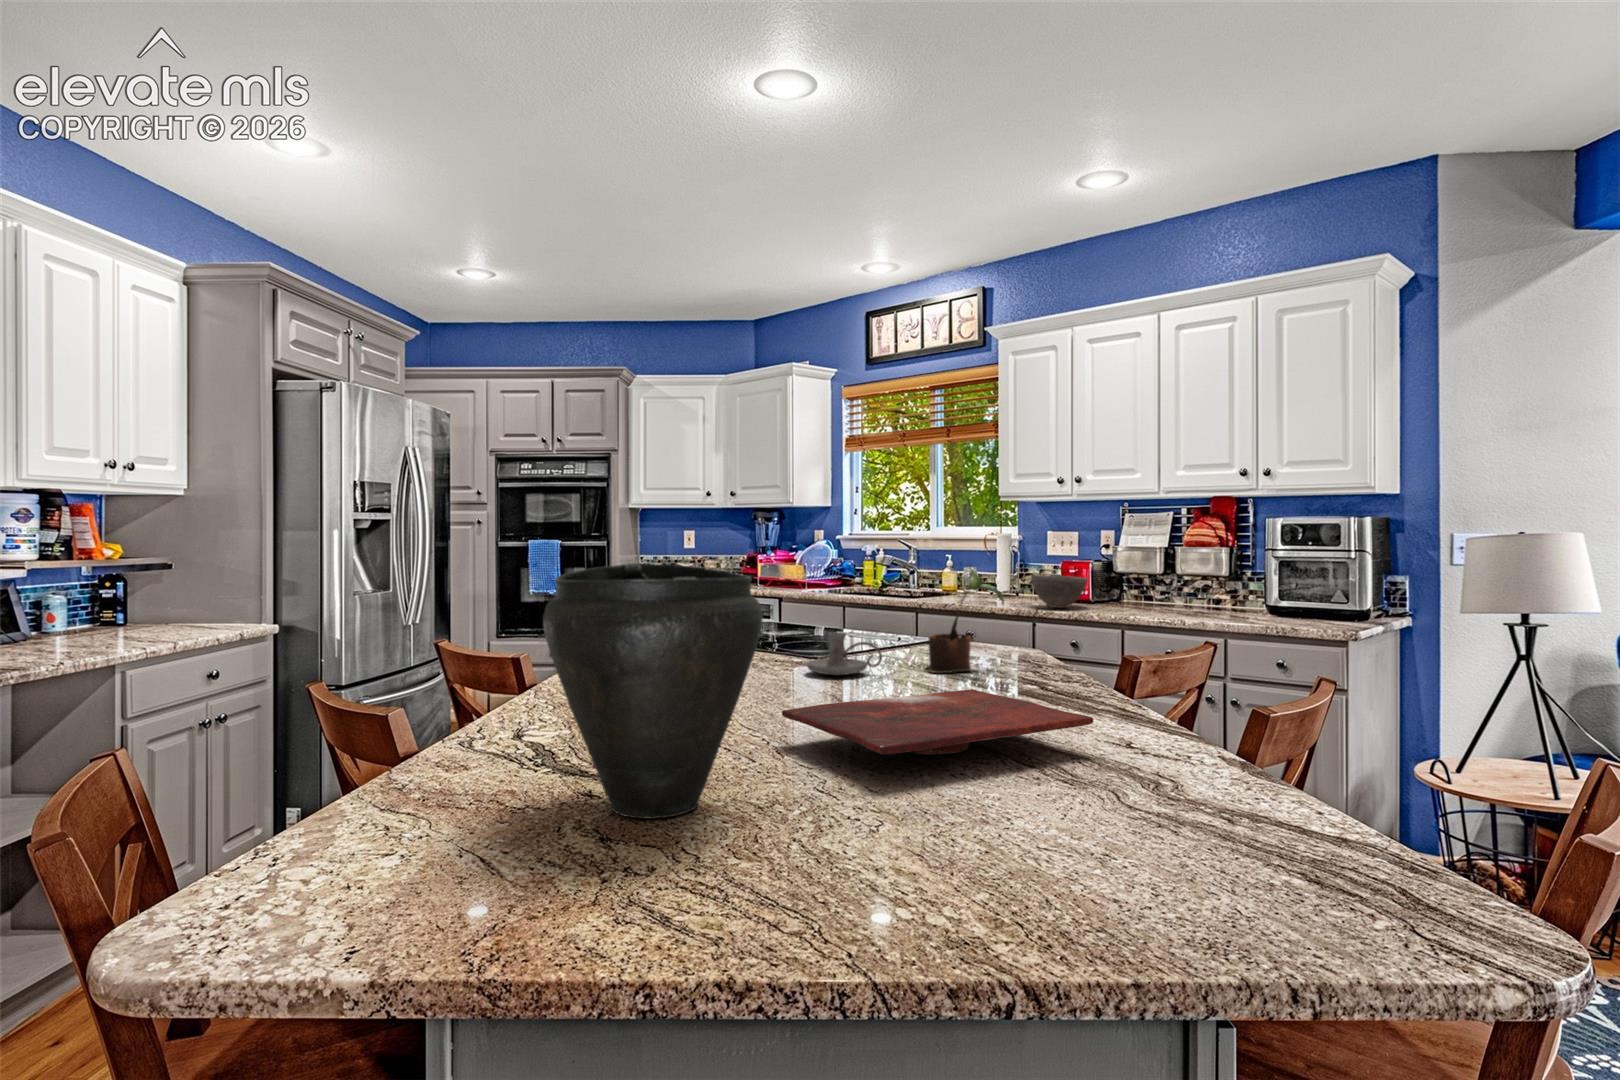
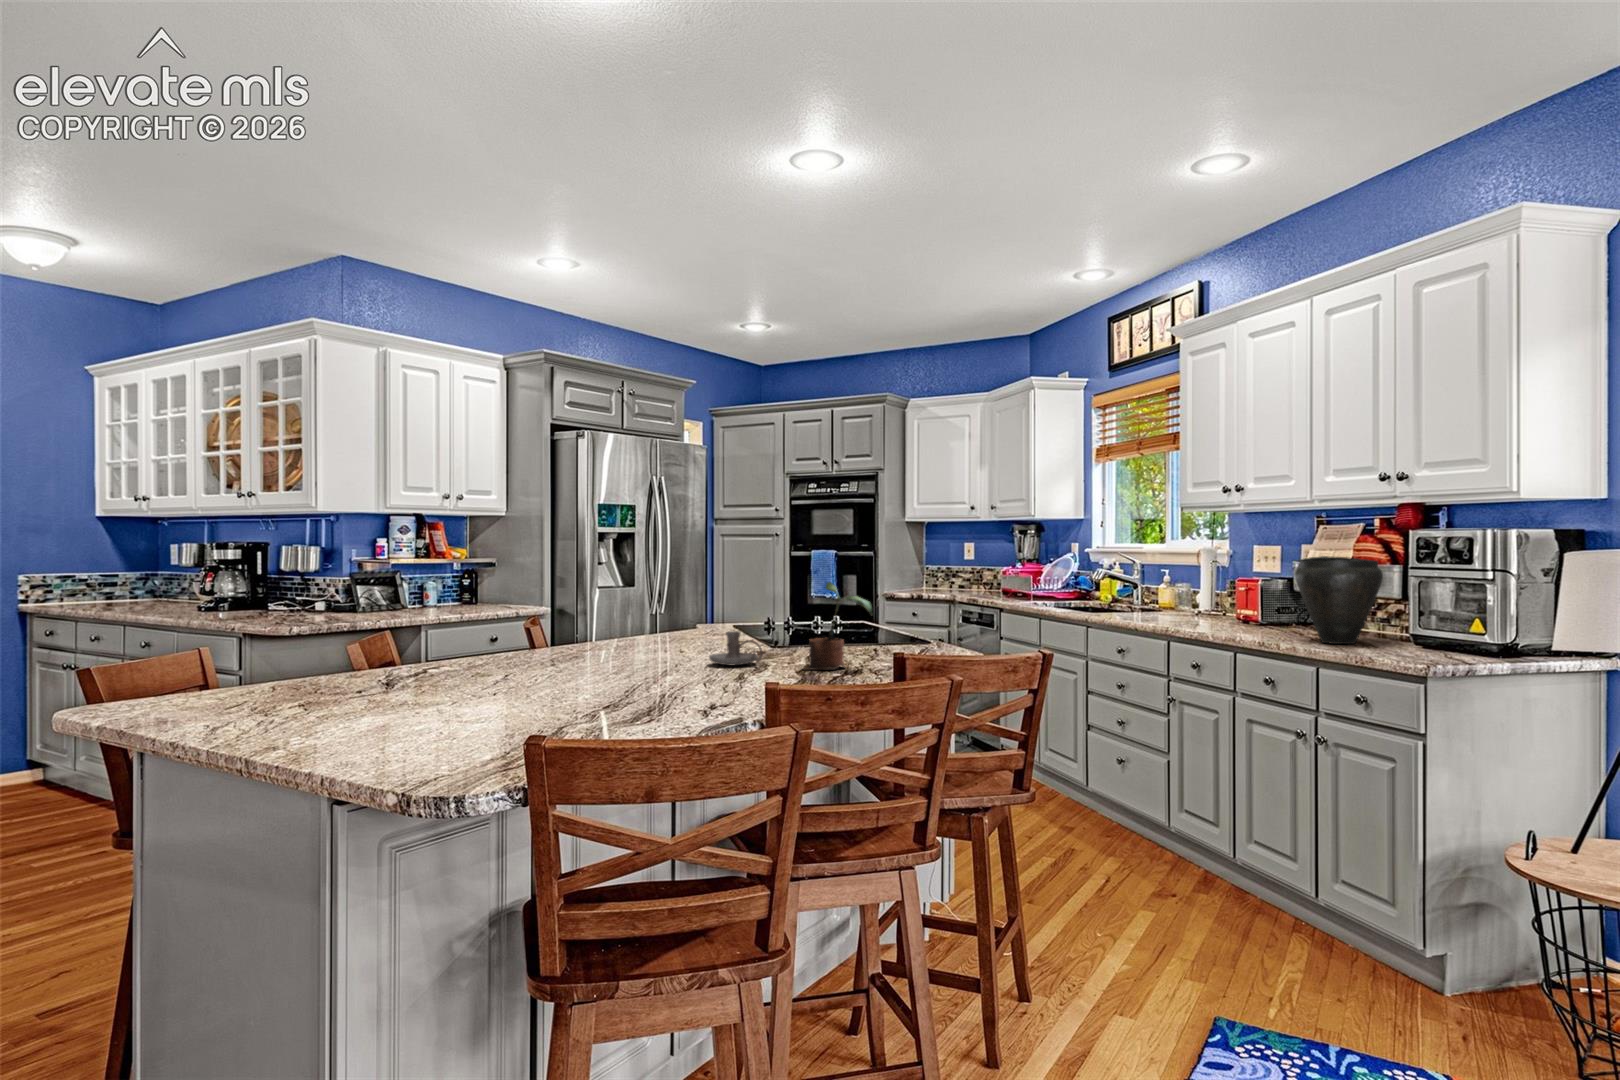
vase: present [543,563,763,819] -> present [1295,556,1383,644]
bowl: present [1031,575,1088,608] -> none [1171,592,1236,629]
cutting board: present [782,689,1093,755] -> none [482,673,689,709]

